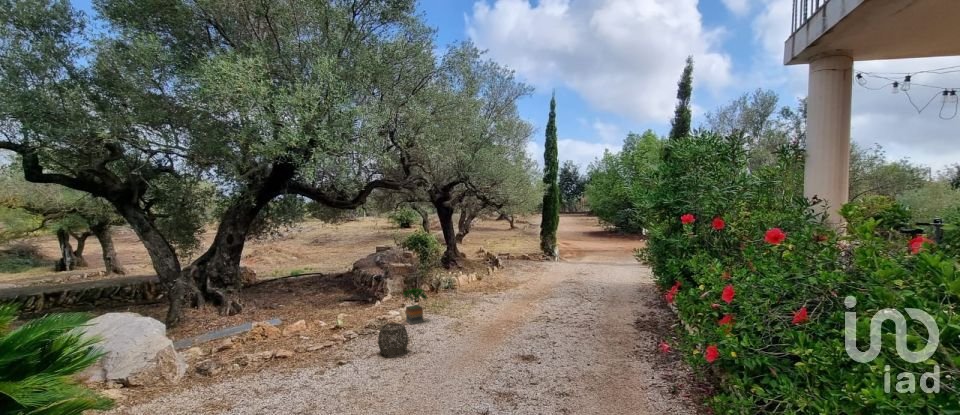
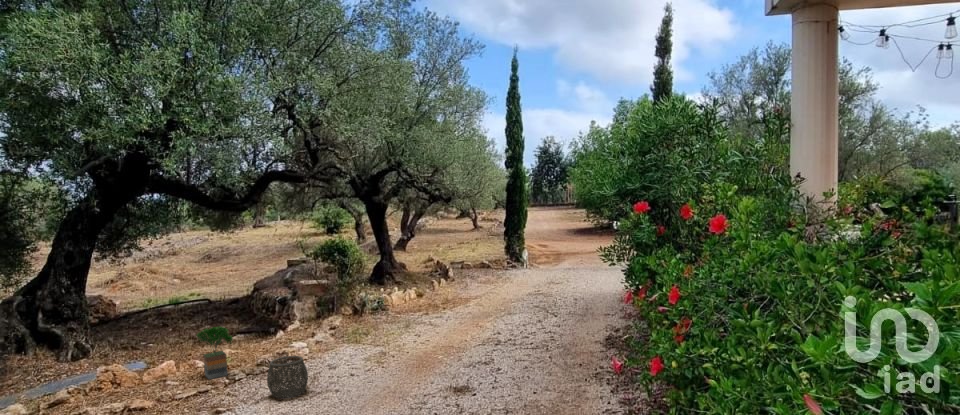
potted tree: present [403,288,427,324] -> present [197,326,233,379]

